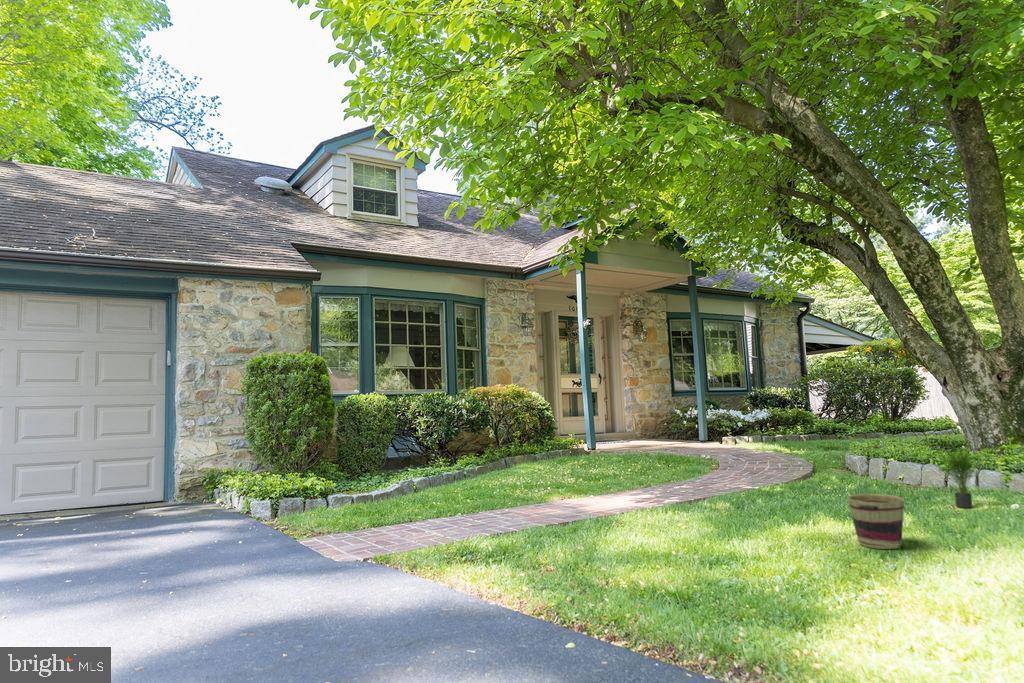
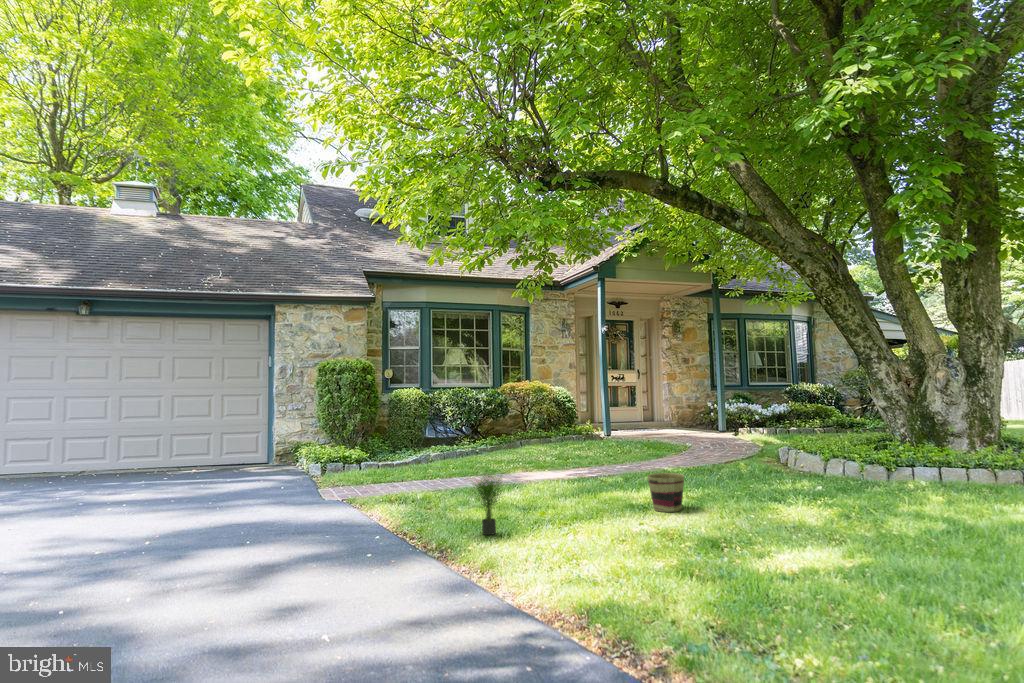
potted plant: present [941,447,976,508] -> present [473,470,502,535]

